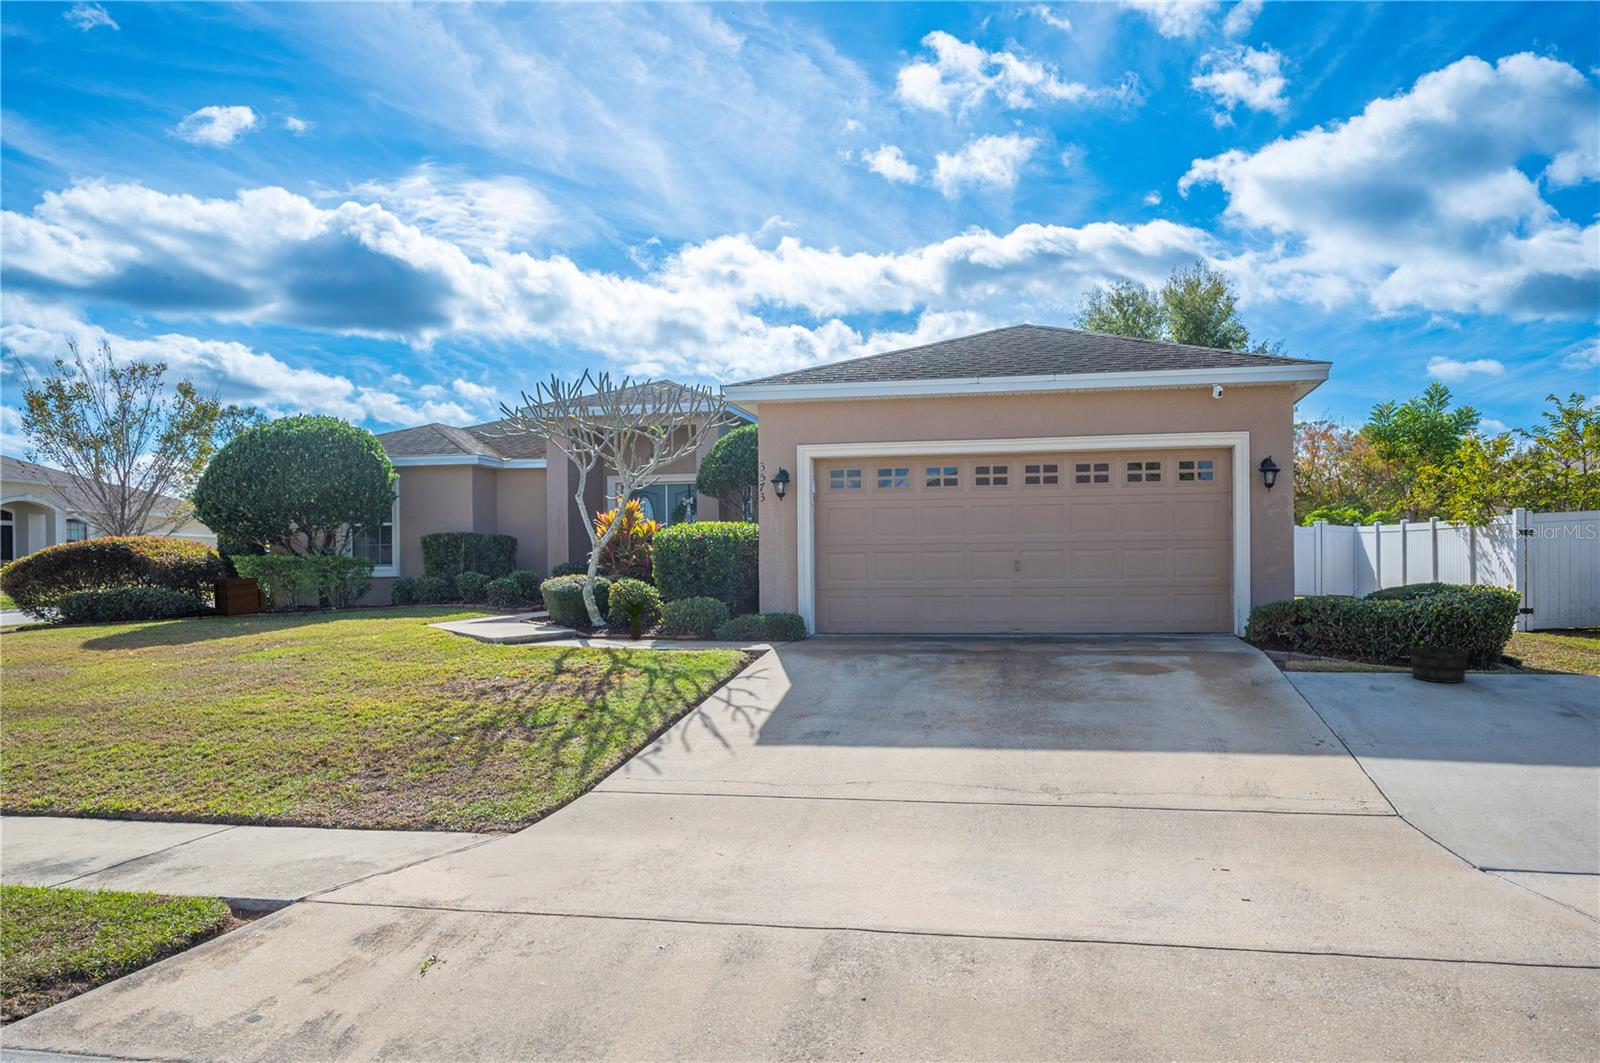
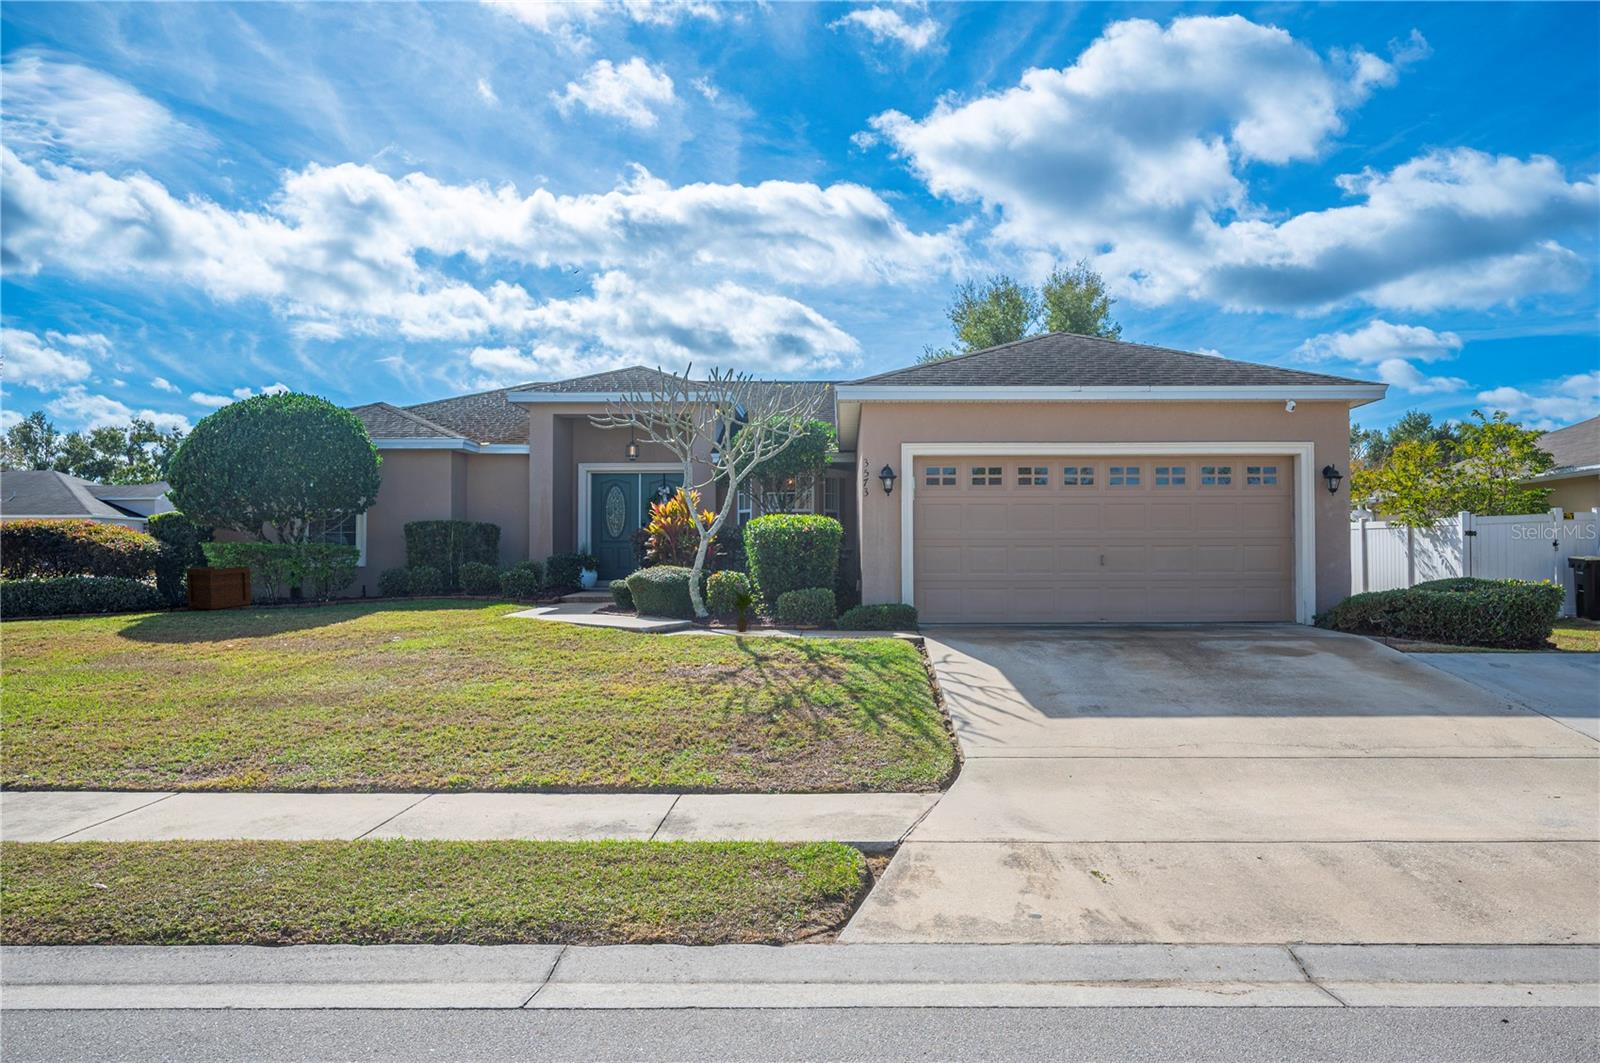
bucket: present [1408,646,1469,683] -> none [1495,630,1554,662]

